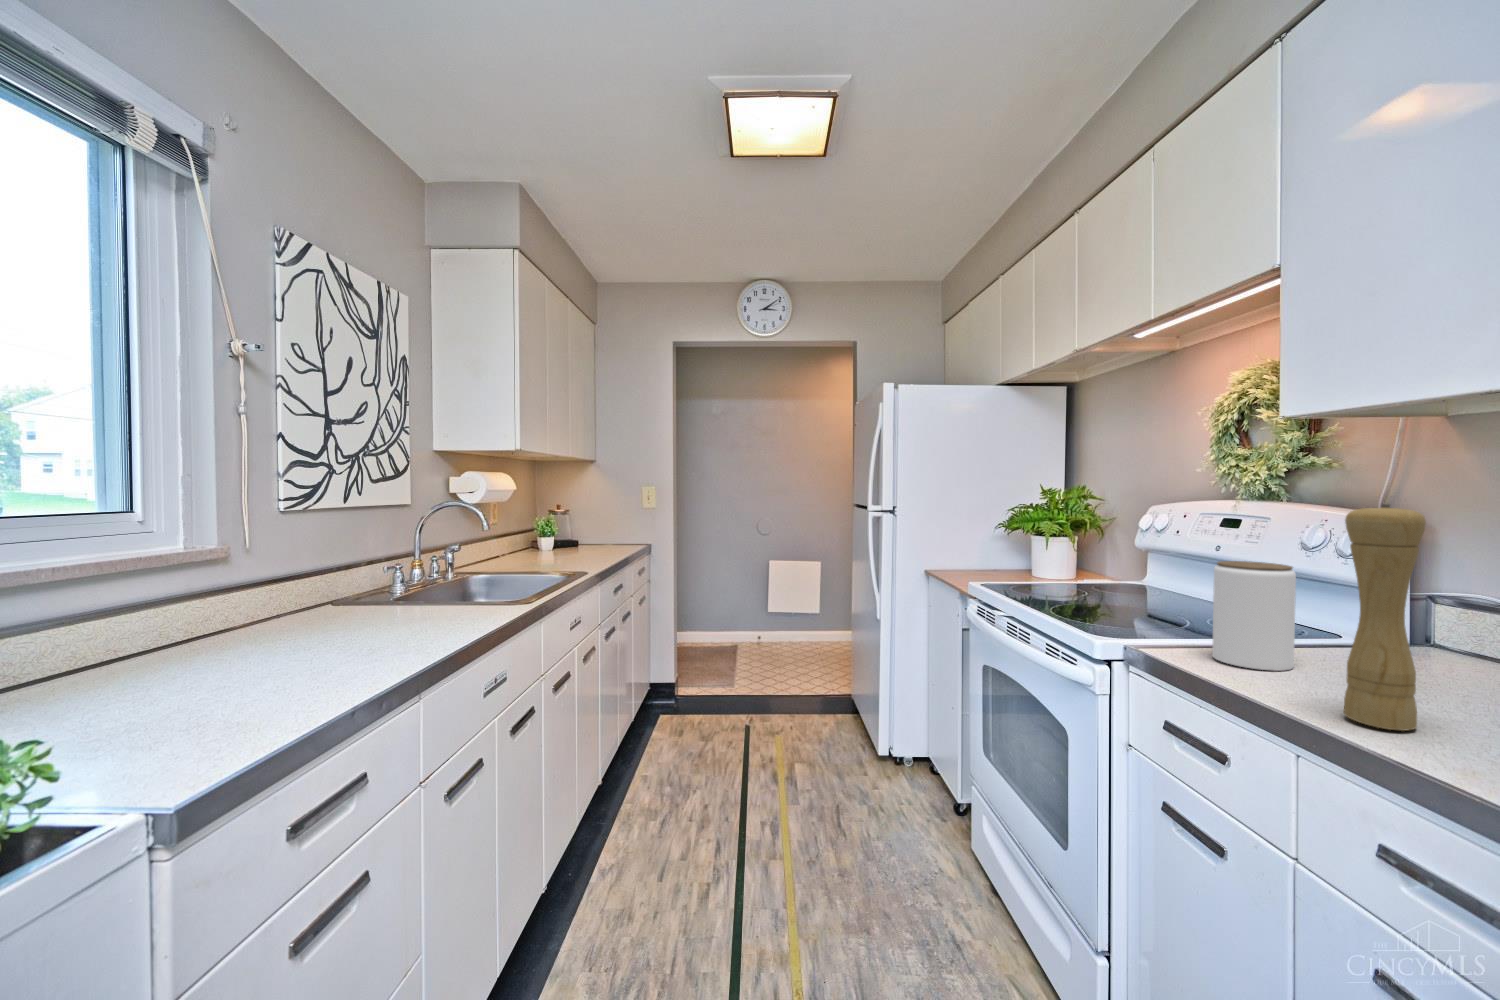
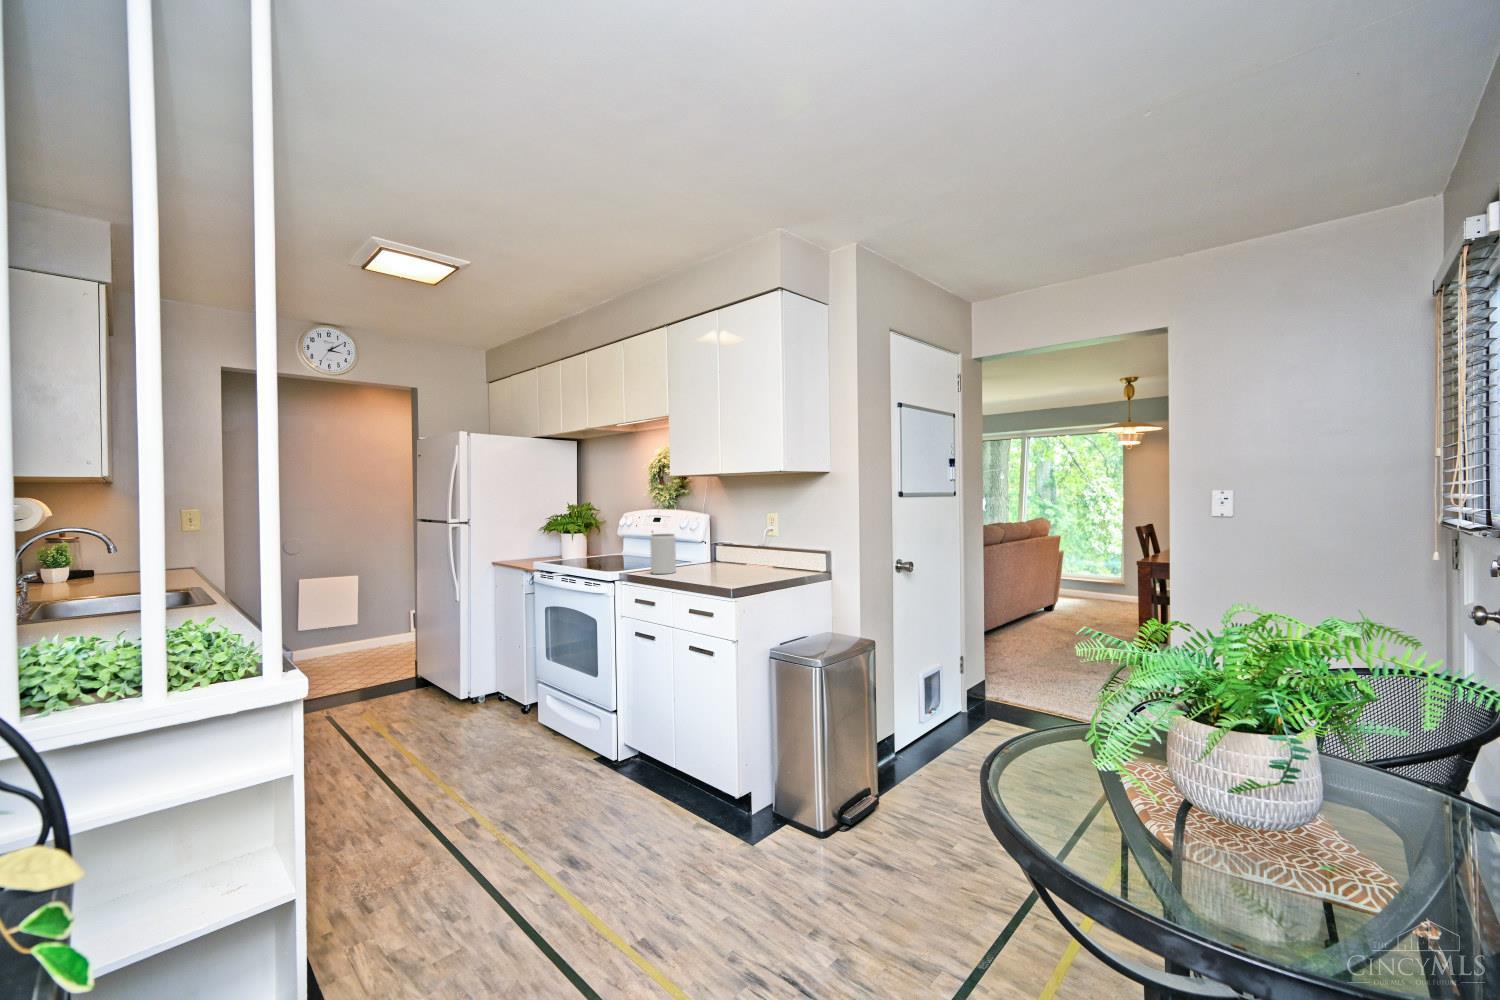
pepper mill: present [1344,504,1426,731] -> none [683,510,701,580]

